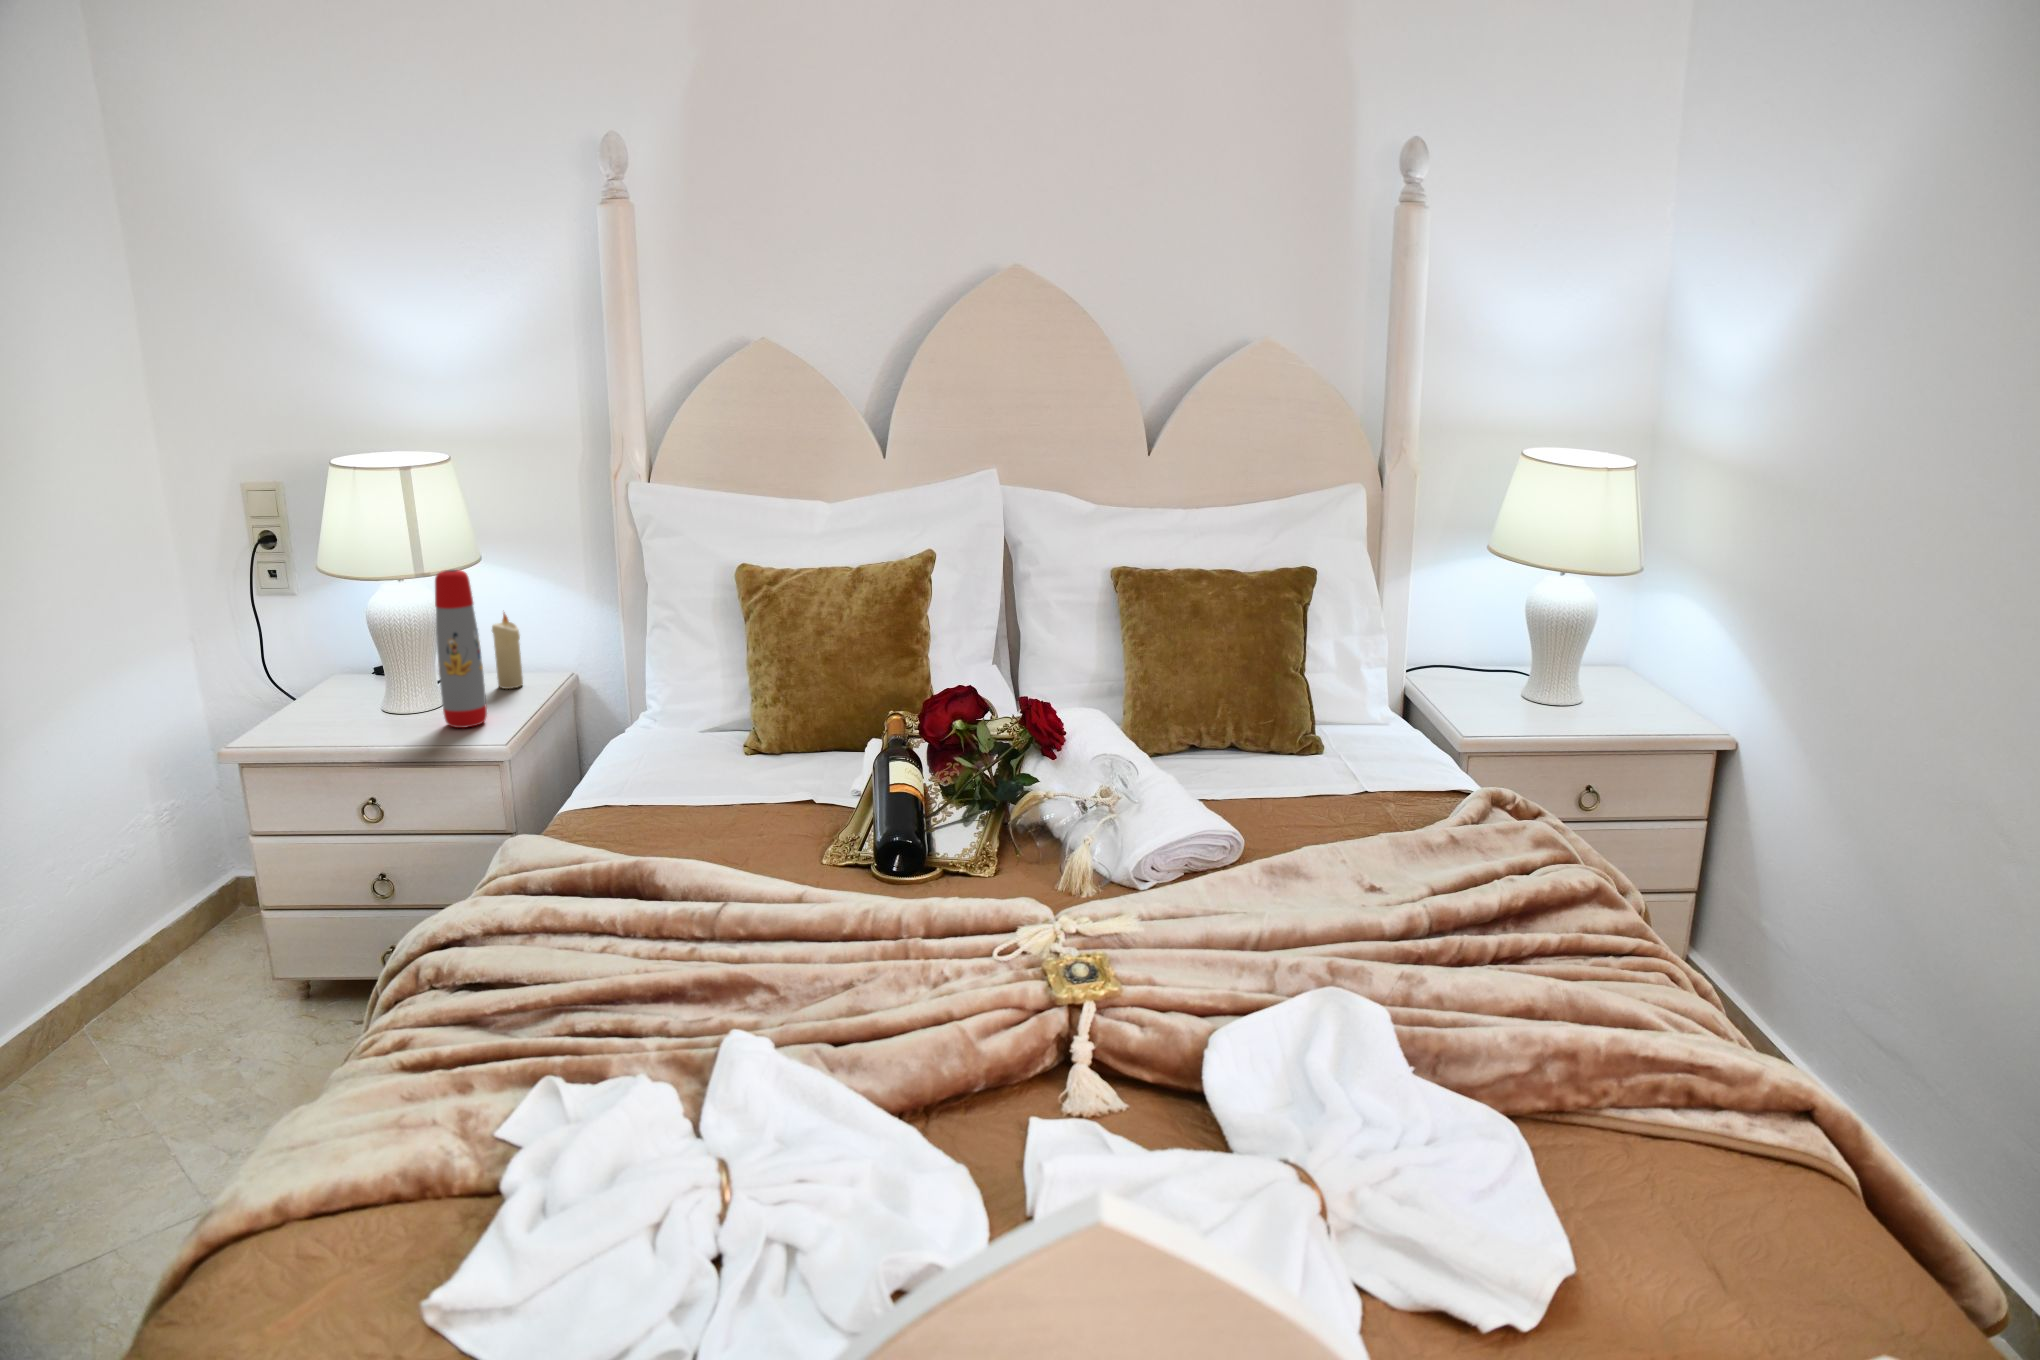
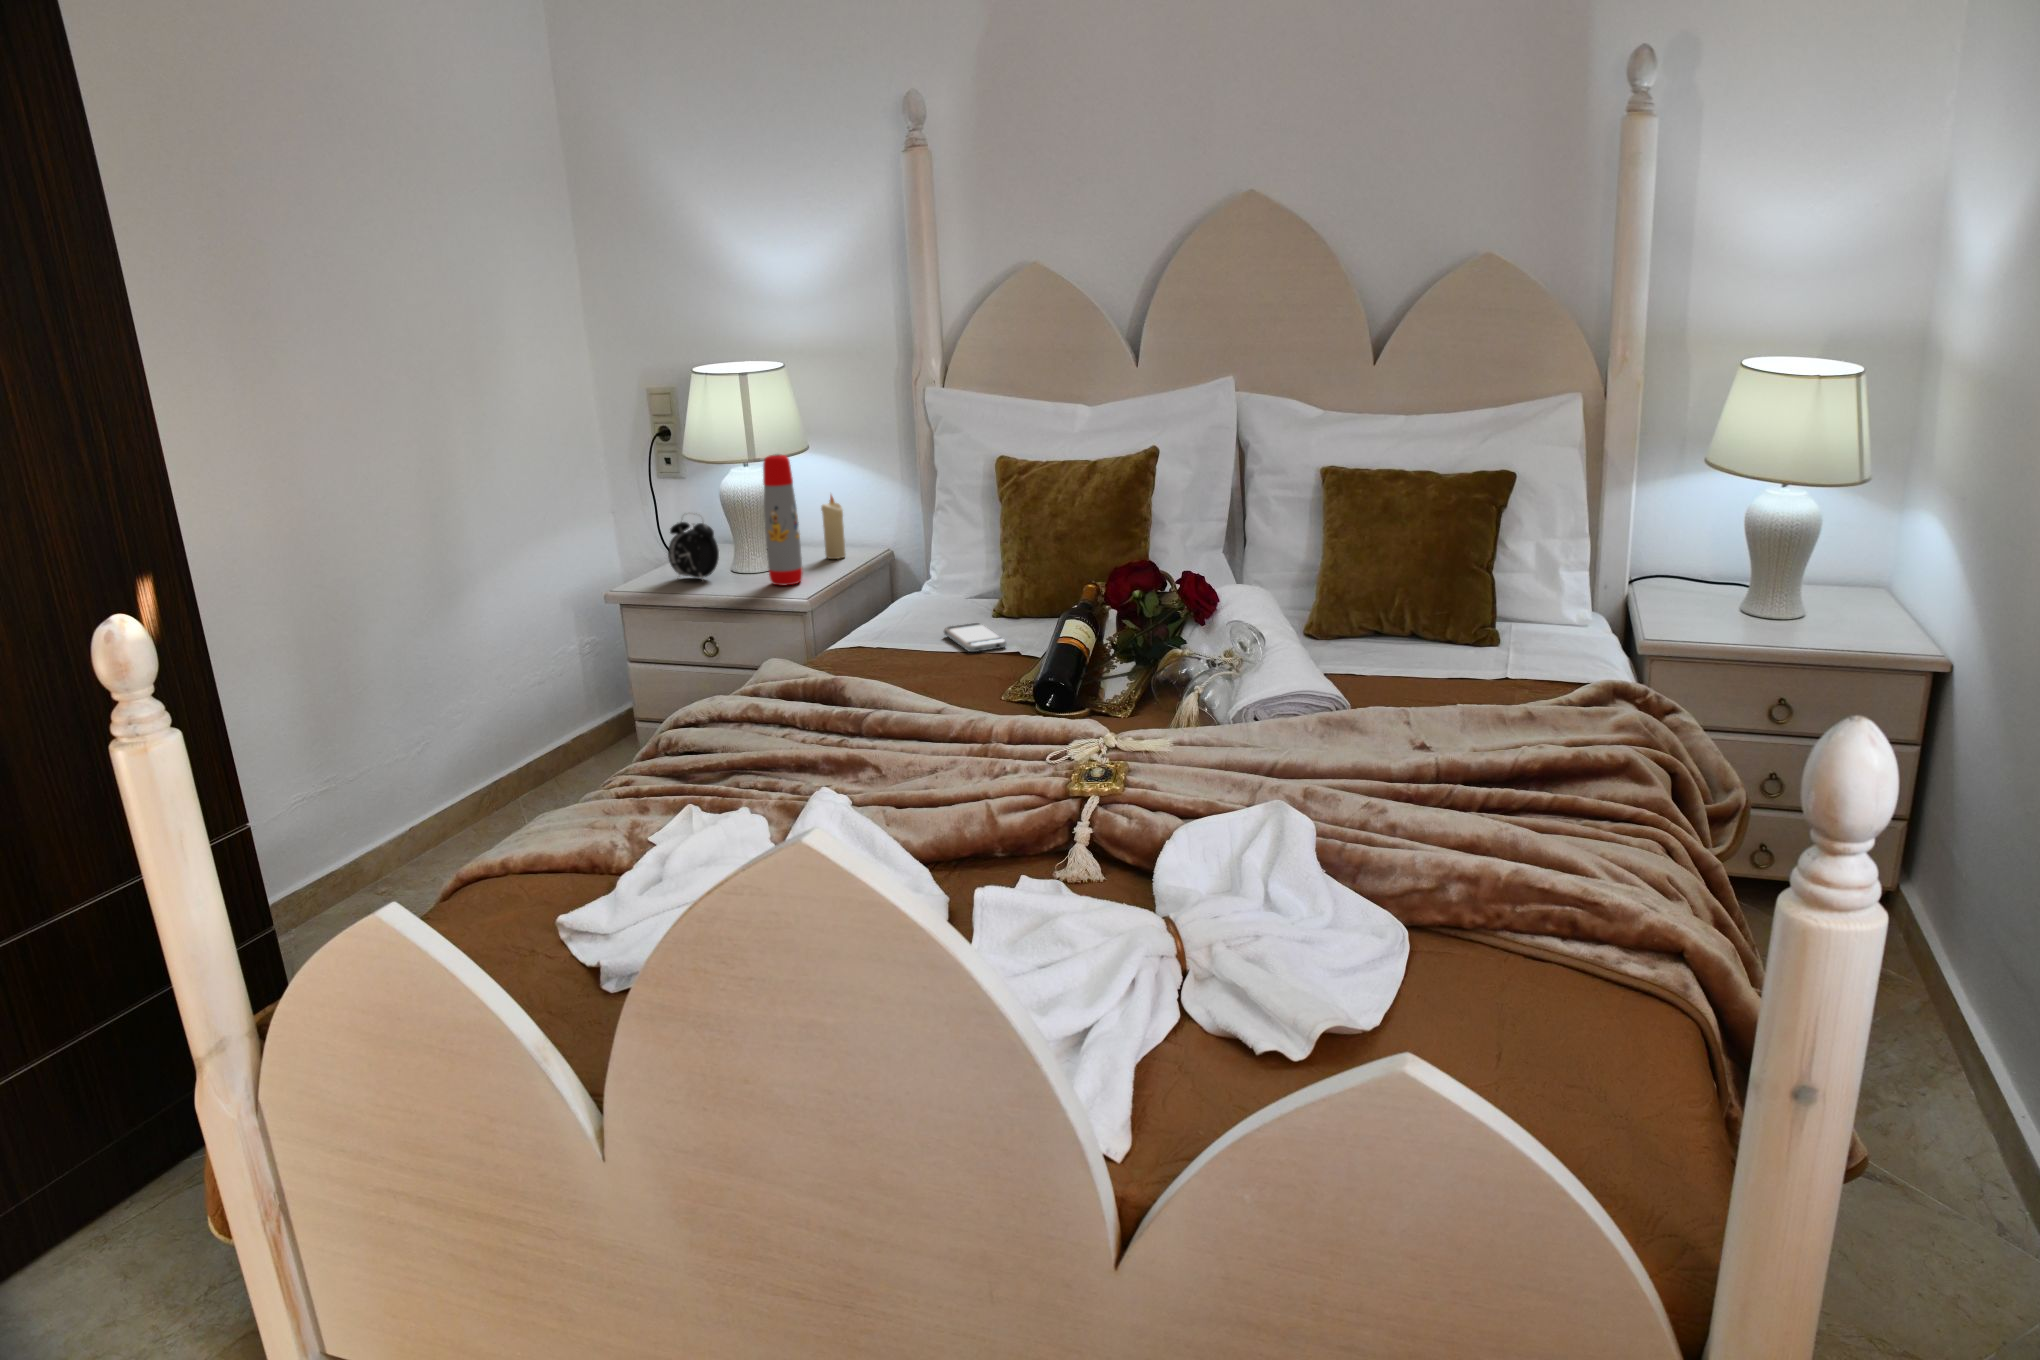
alarm clock: none [300,644,371,729] -> present [668,521,719,579]
smartphone: none [715,764,803,803] -> present [944,623,1006,652]

